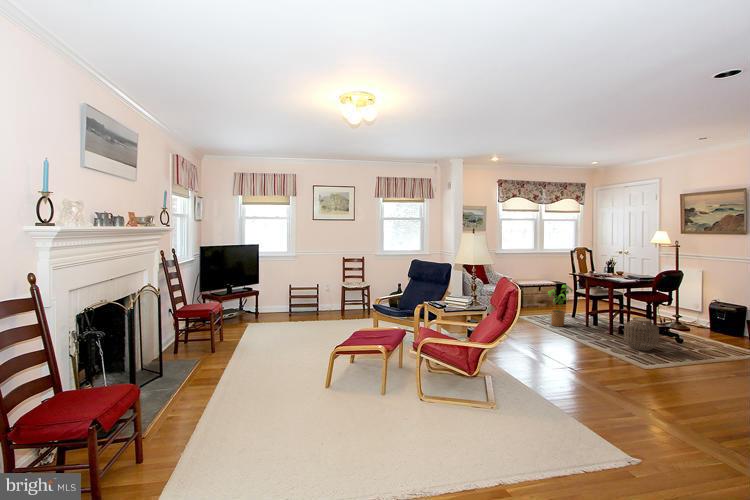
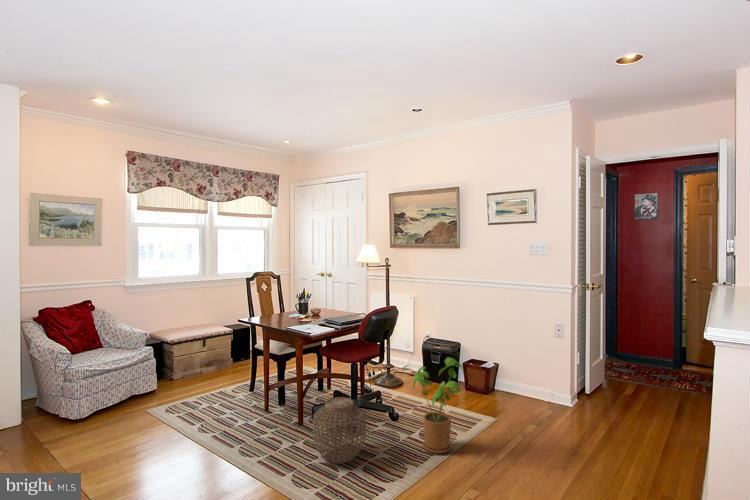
house plant: present [548,285,573,327] -> present [413,357,464,454]

